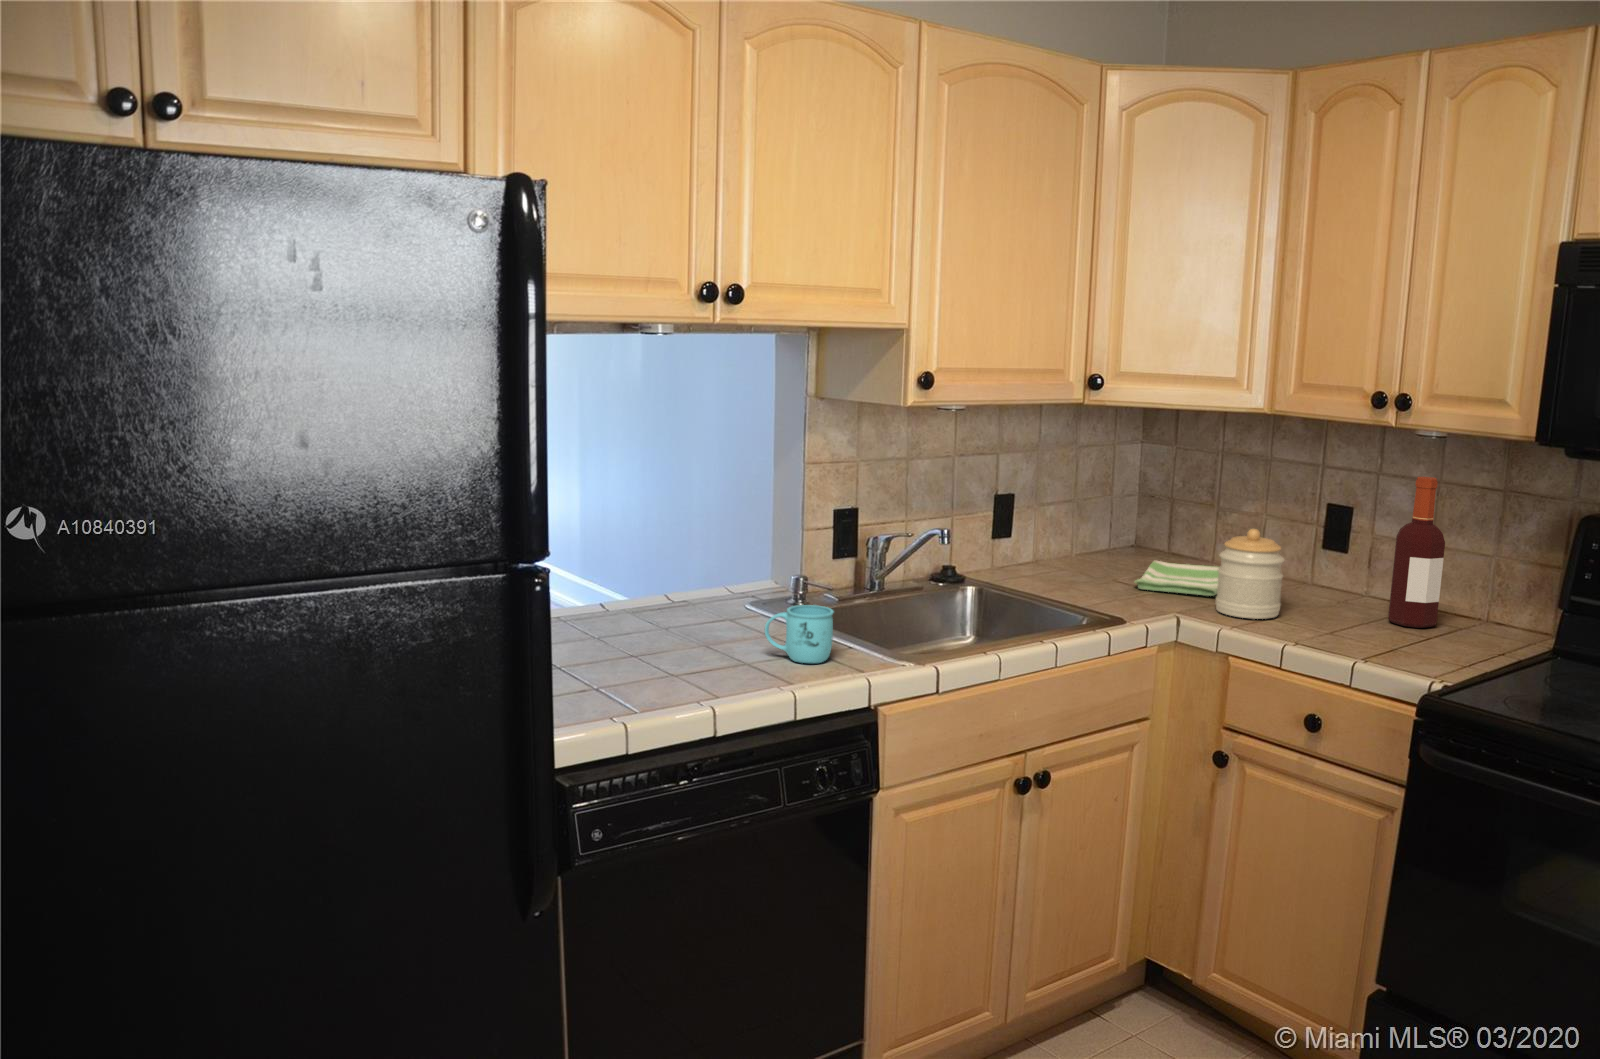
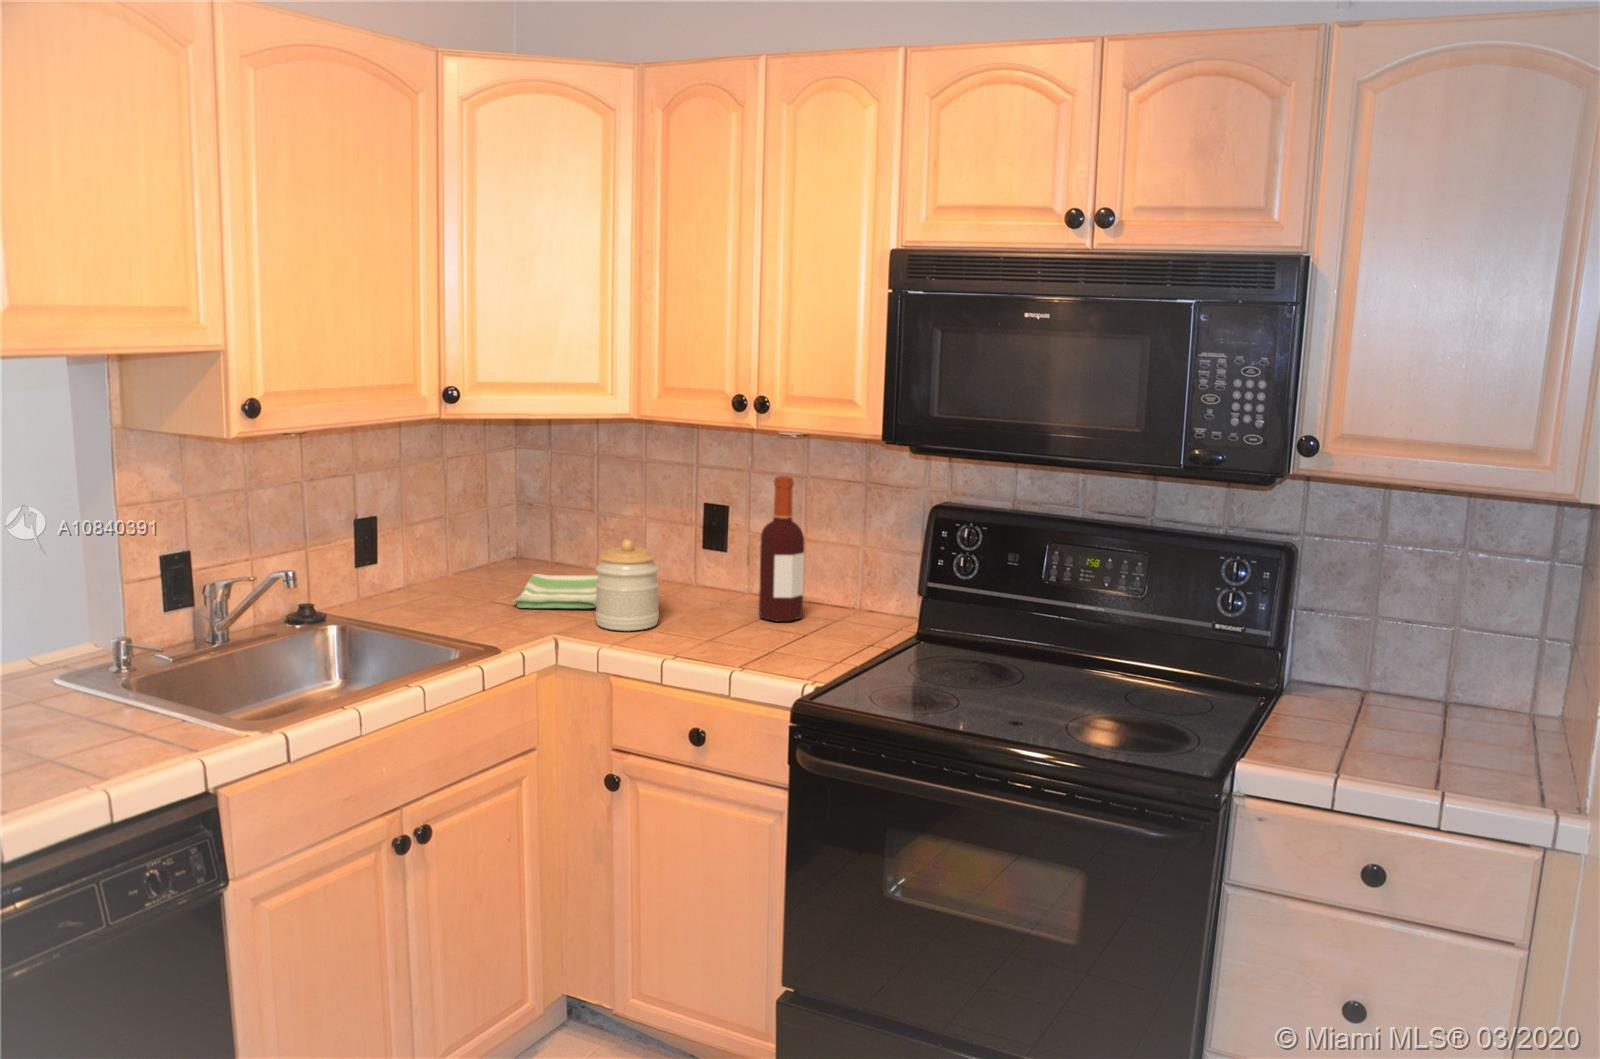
mug: present [765,605,833,663] -> none [42,688,138,763]

